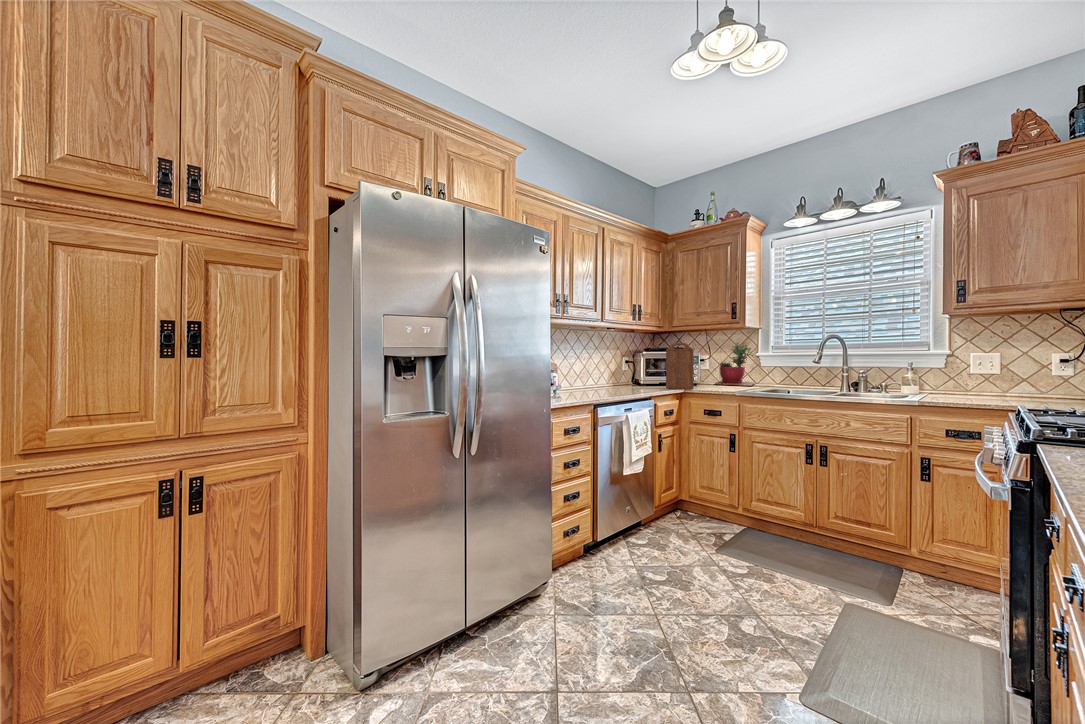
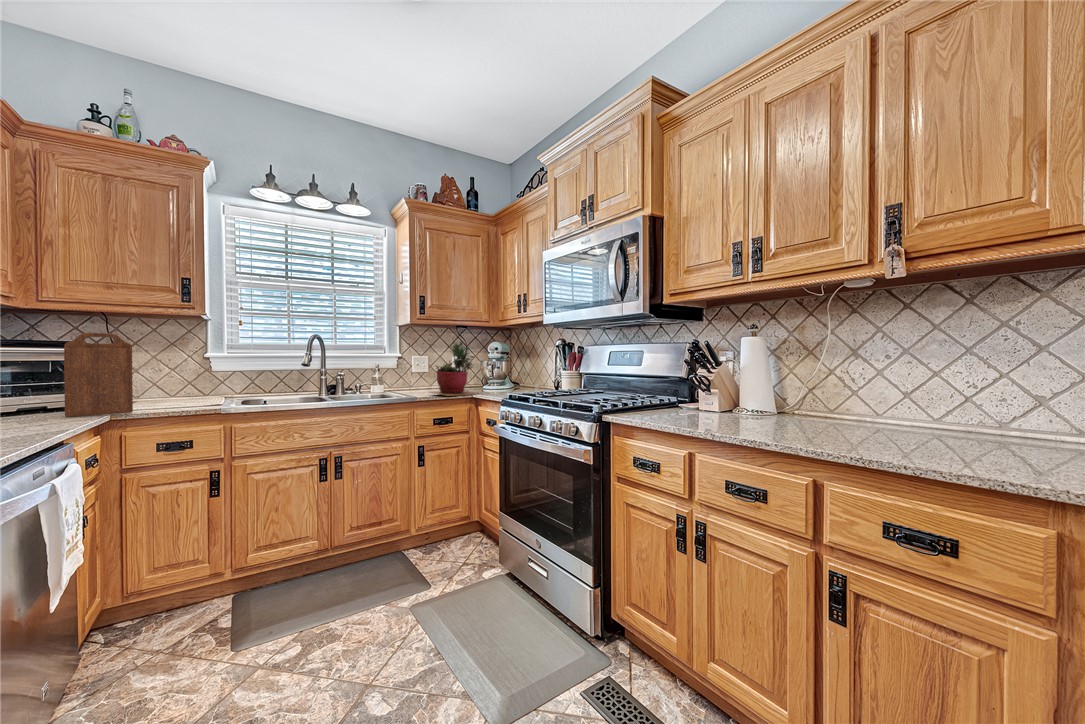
succulent plant: present [715,343,754,386] -> present [430,341,481,396]

